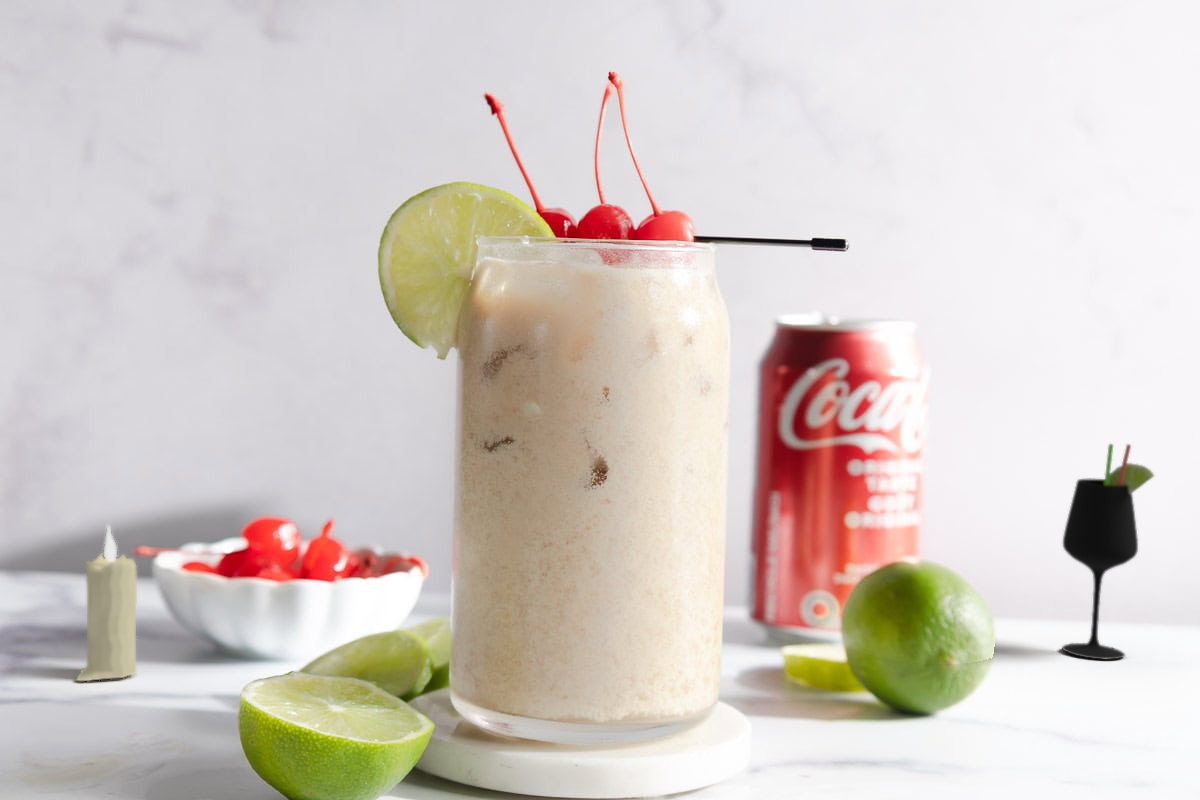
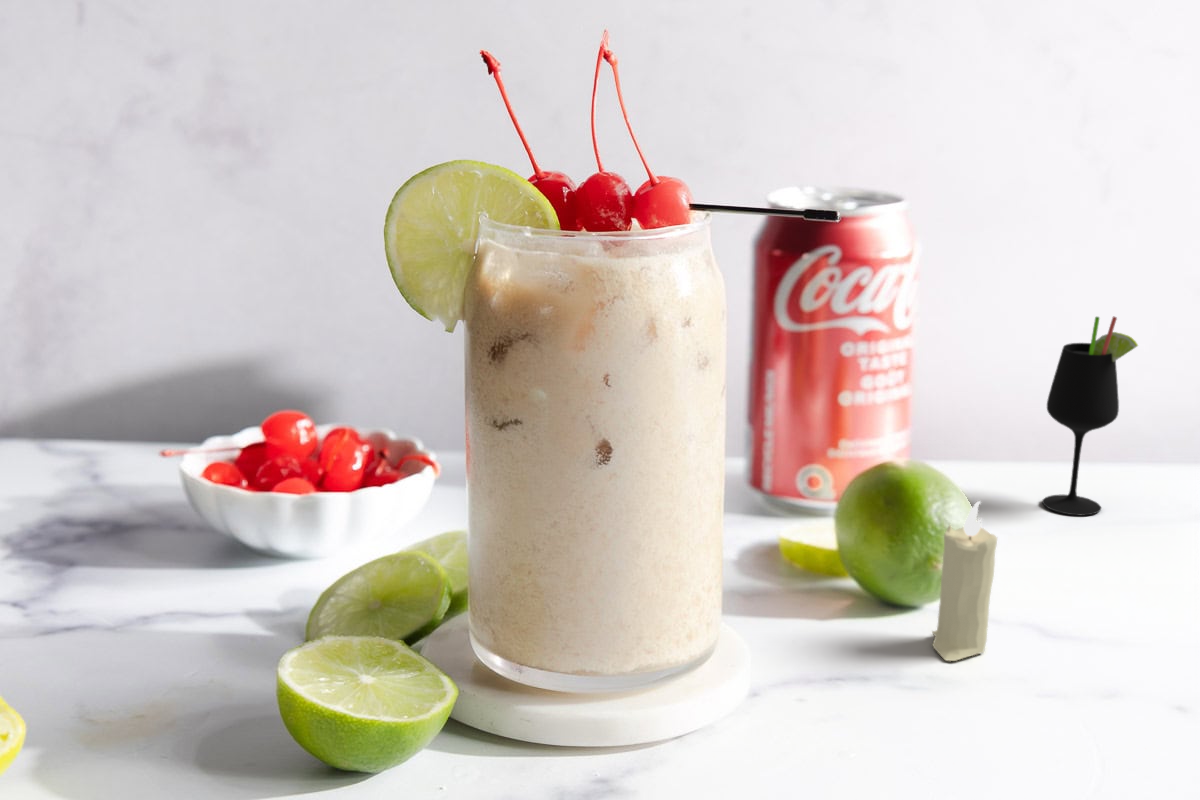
candle: present [77,526,137,681] -> present [932,501,997,661]

